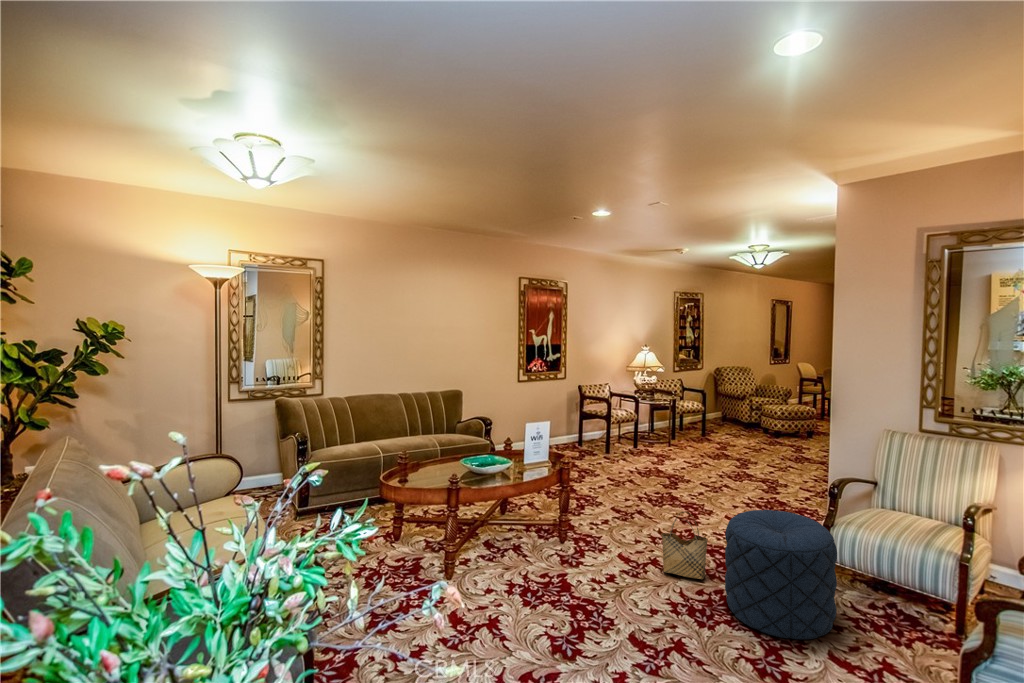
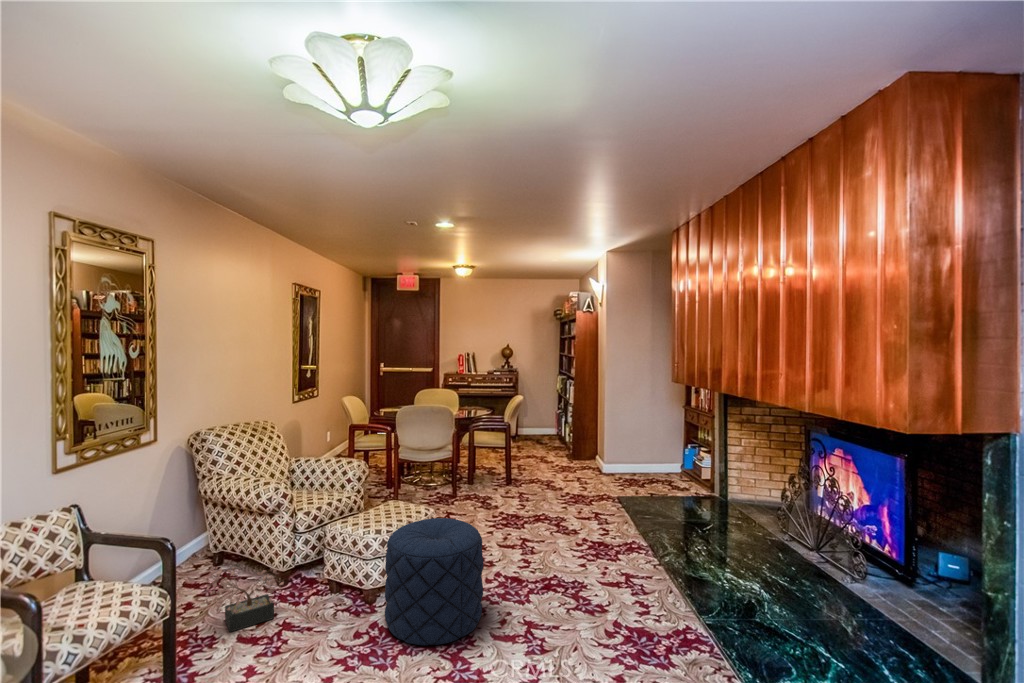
decorative plant: none [604,499,660,553] -> present [205,567,284,632]
woven basket: present [661,512,708,579] -> none [301,551,354,632]

